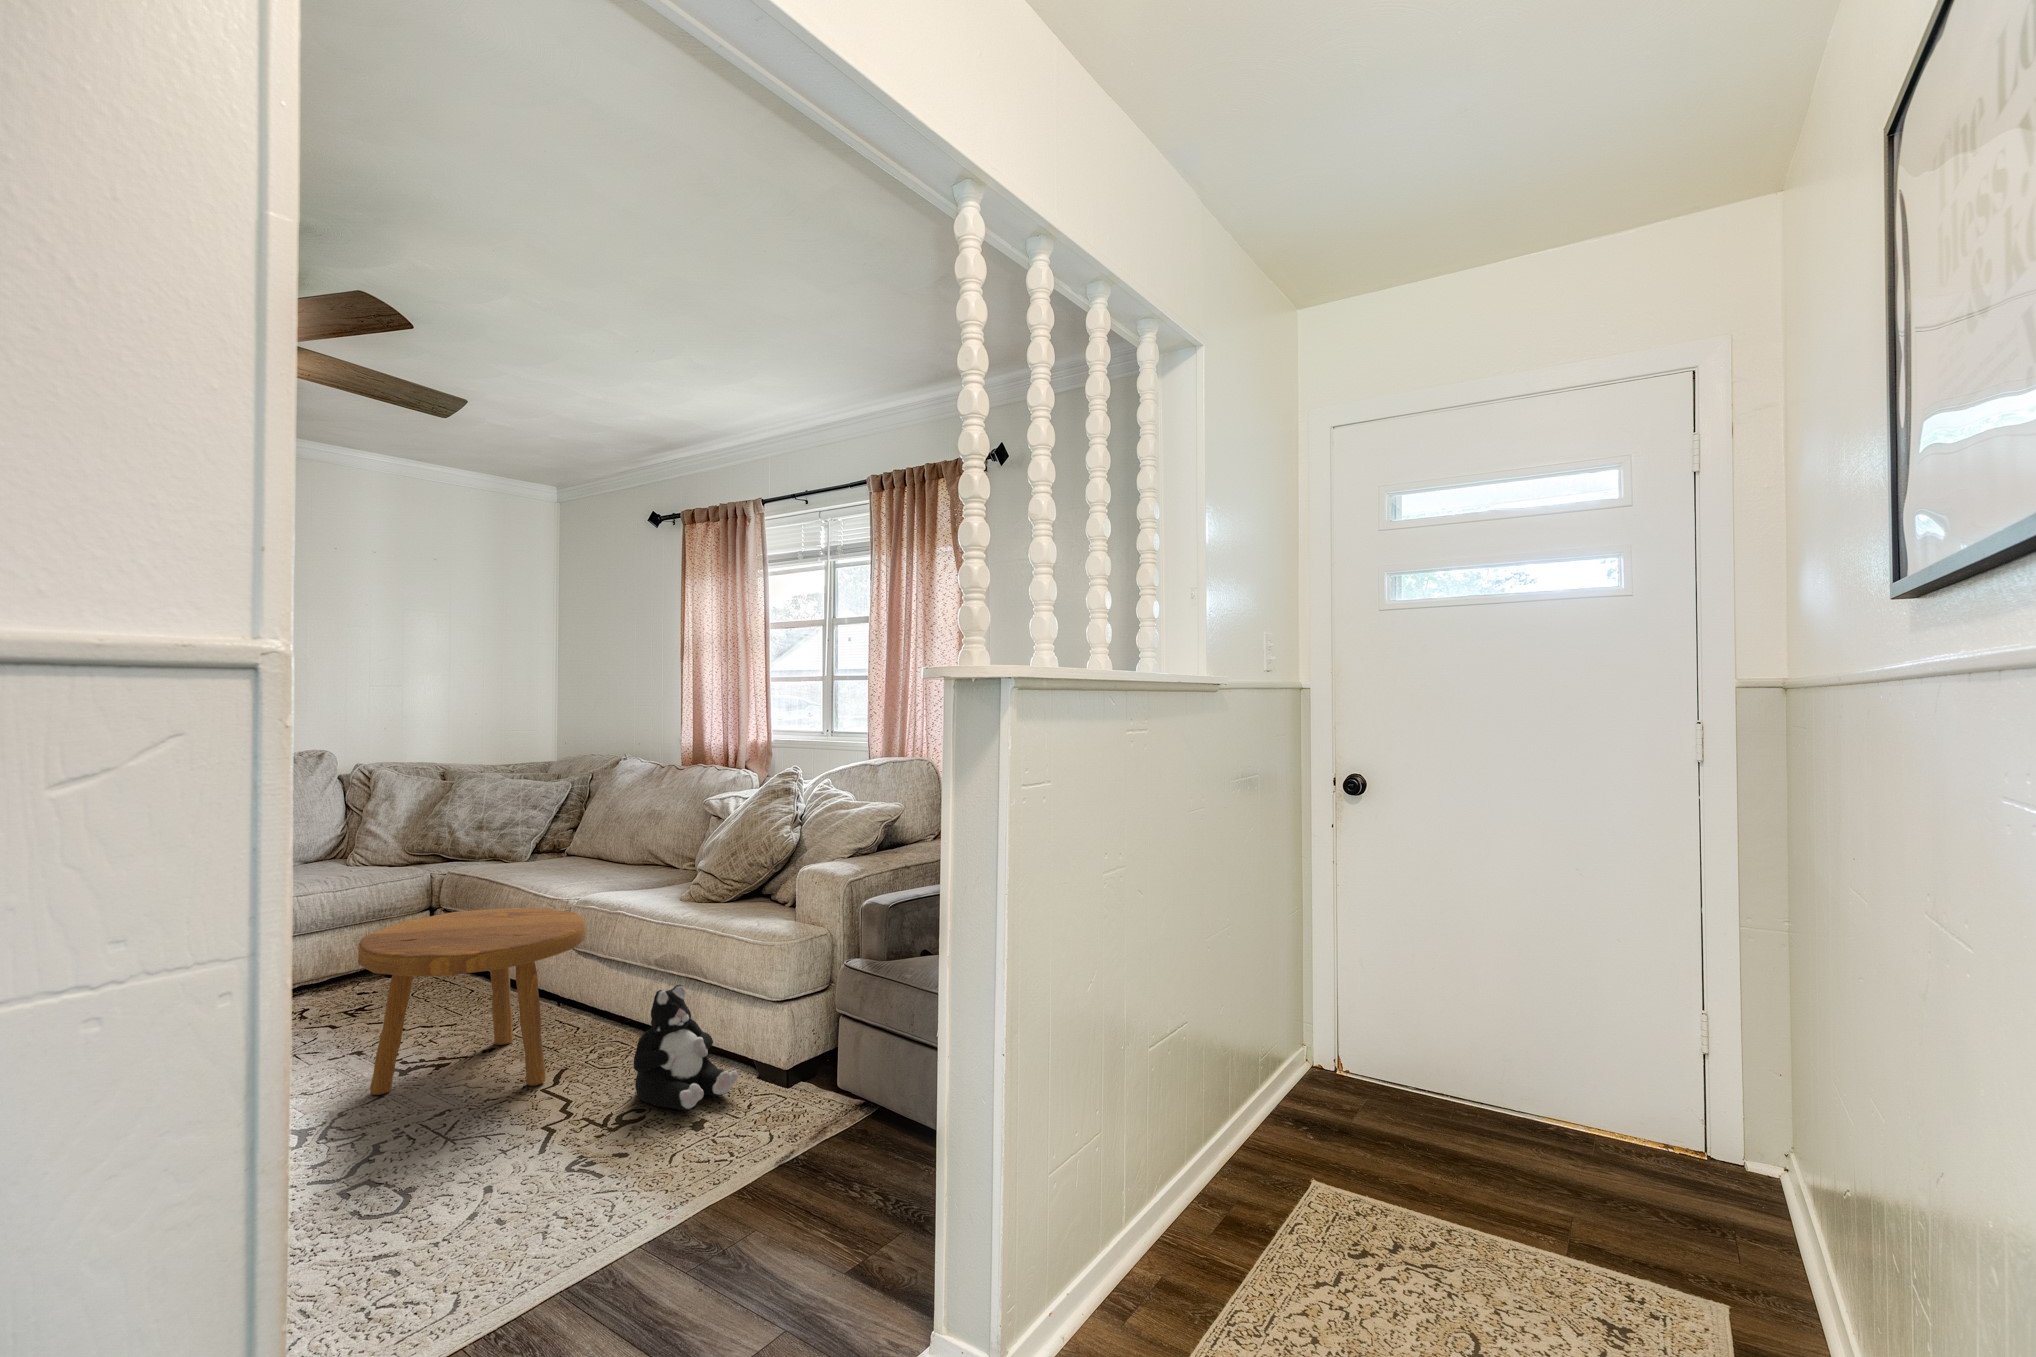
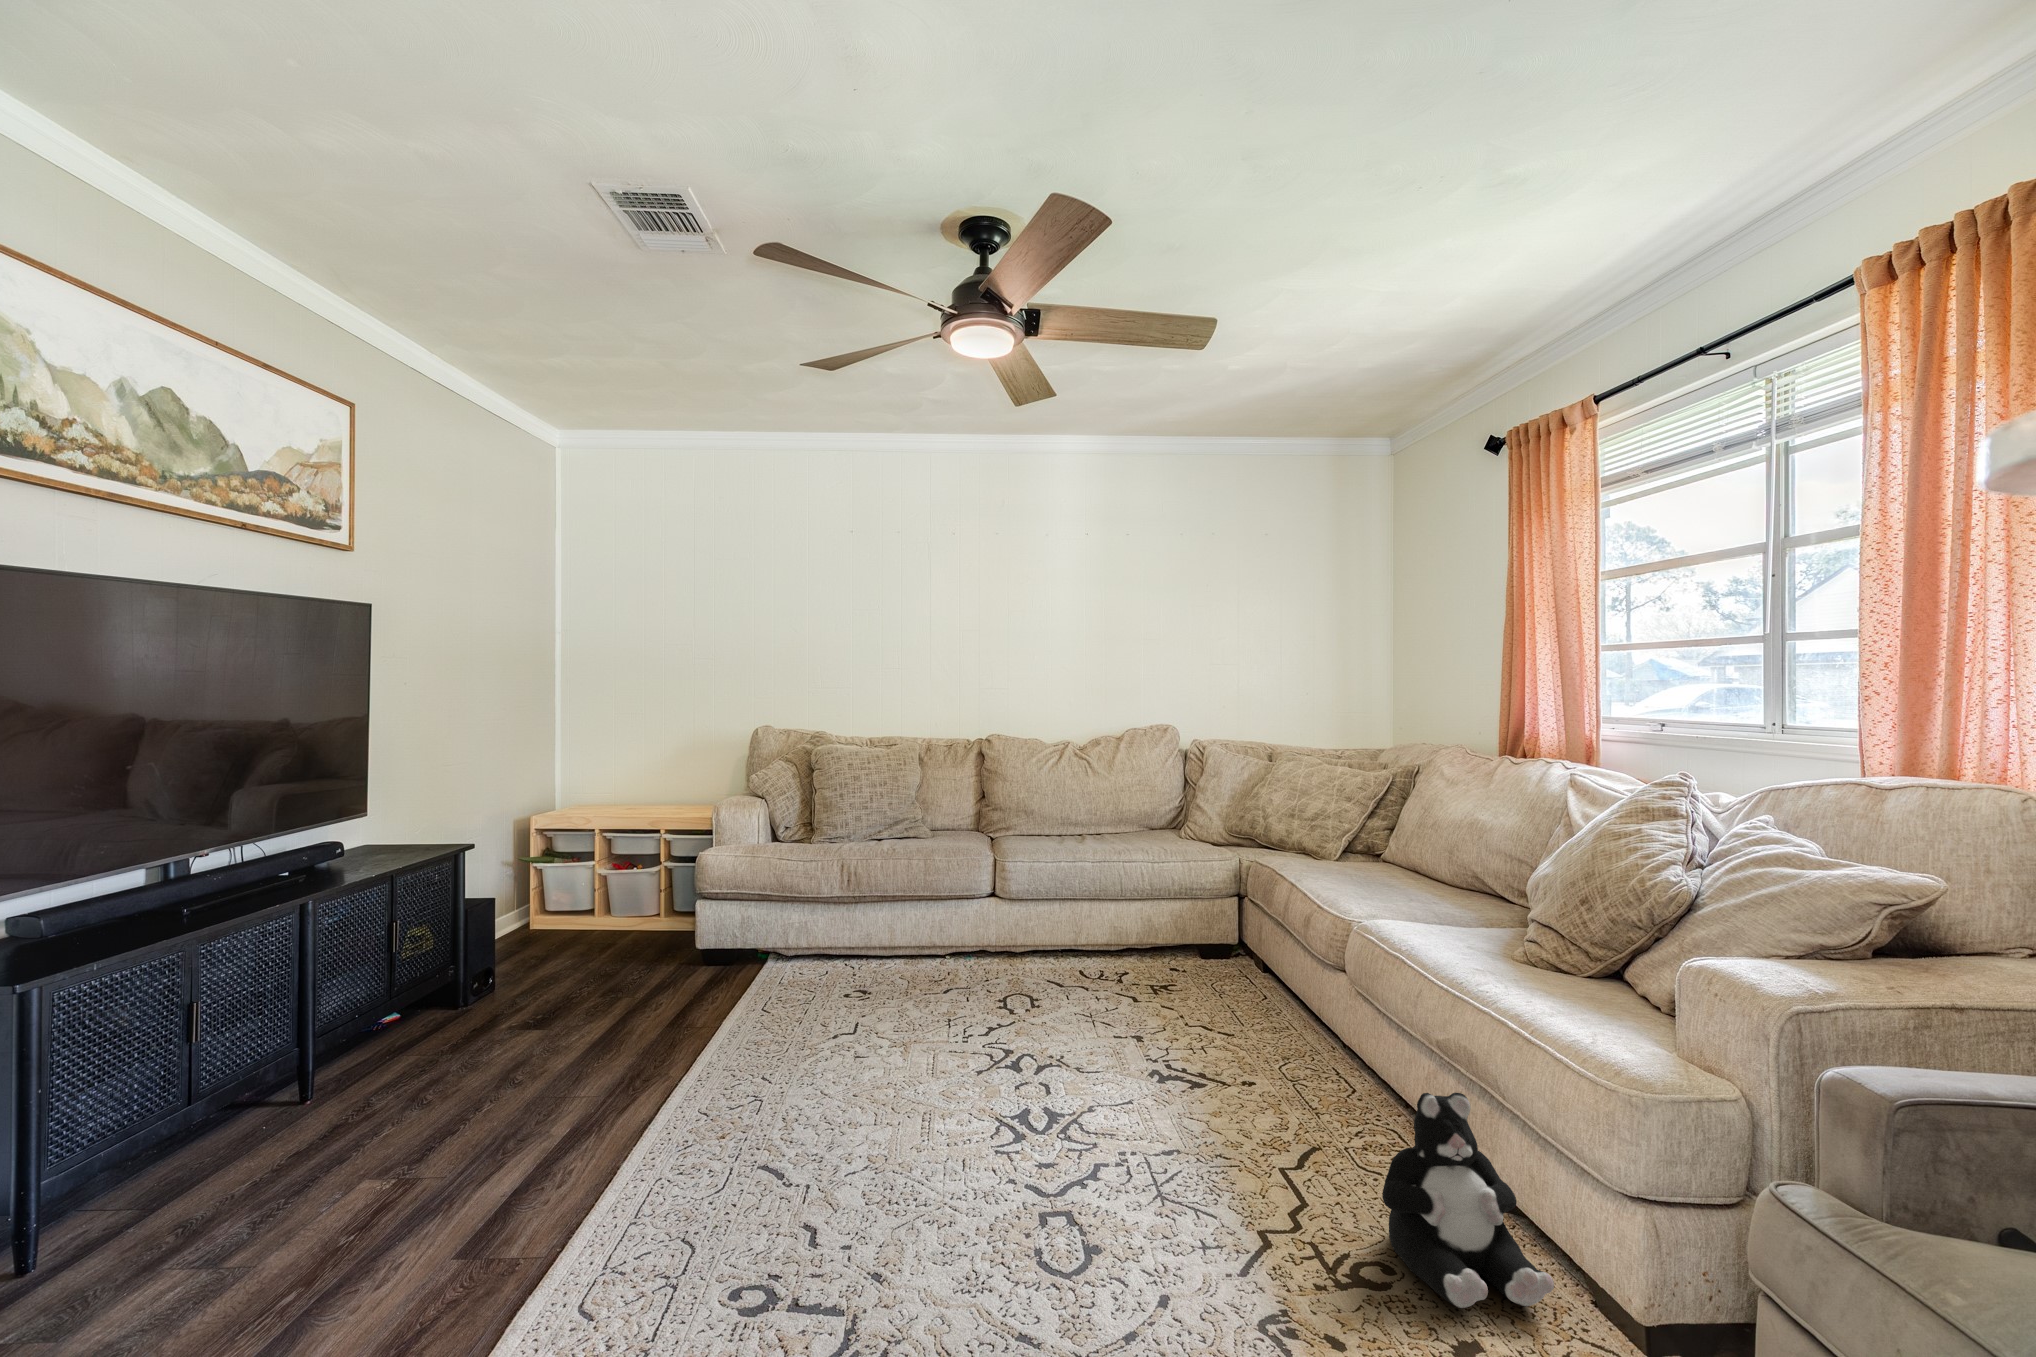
footstool: present [358,908,585,1095] -> none [1106,908,1350,1158]

